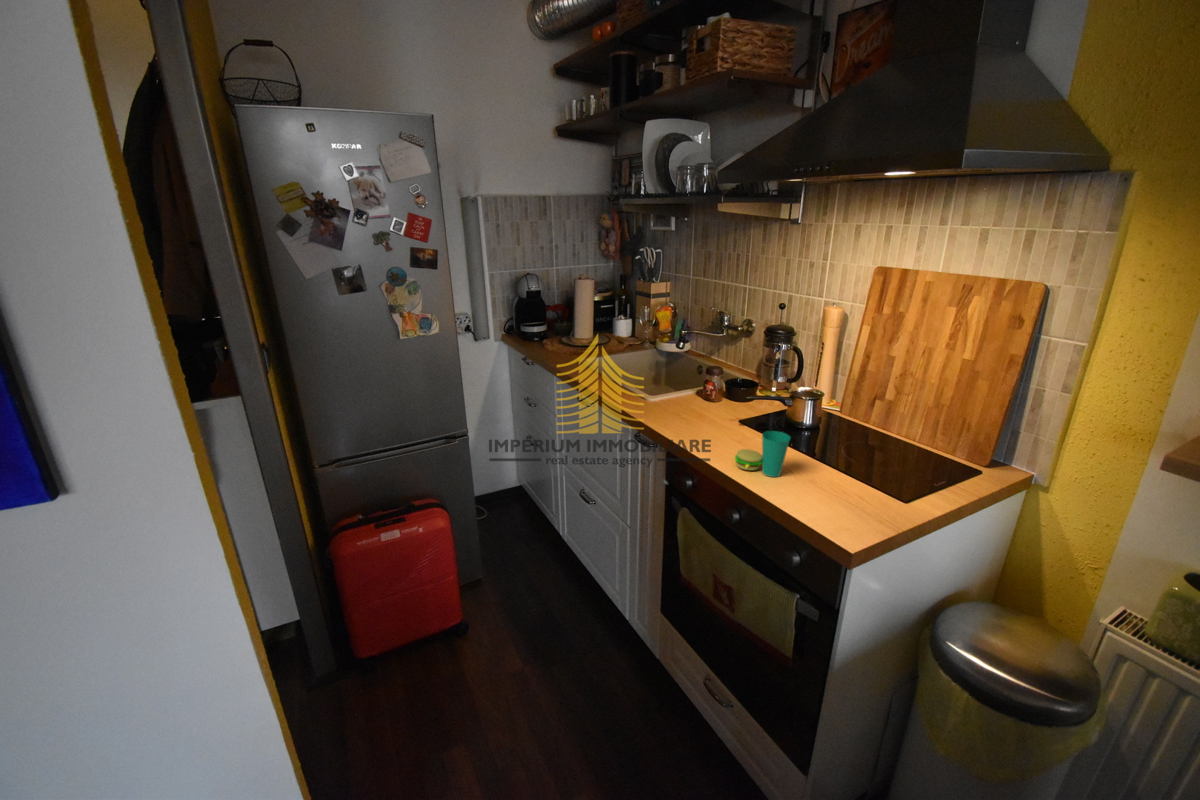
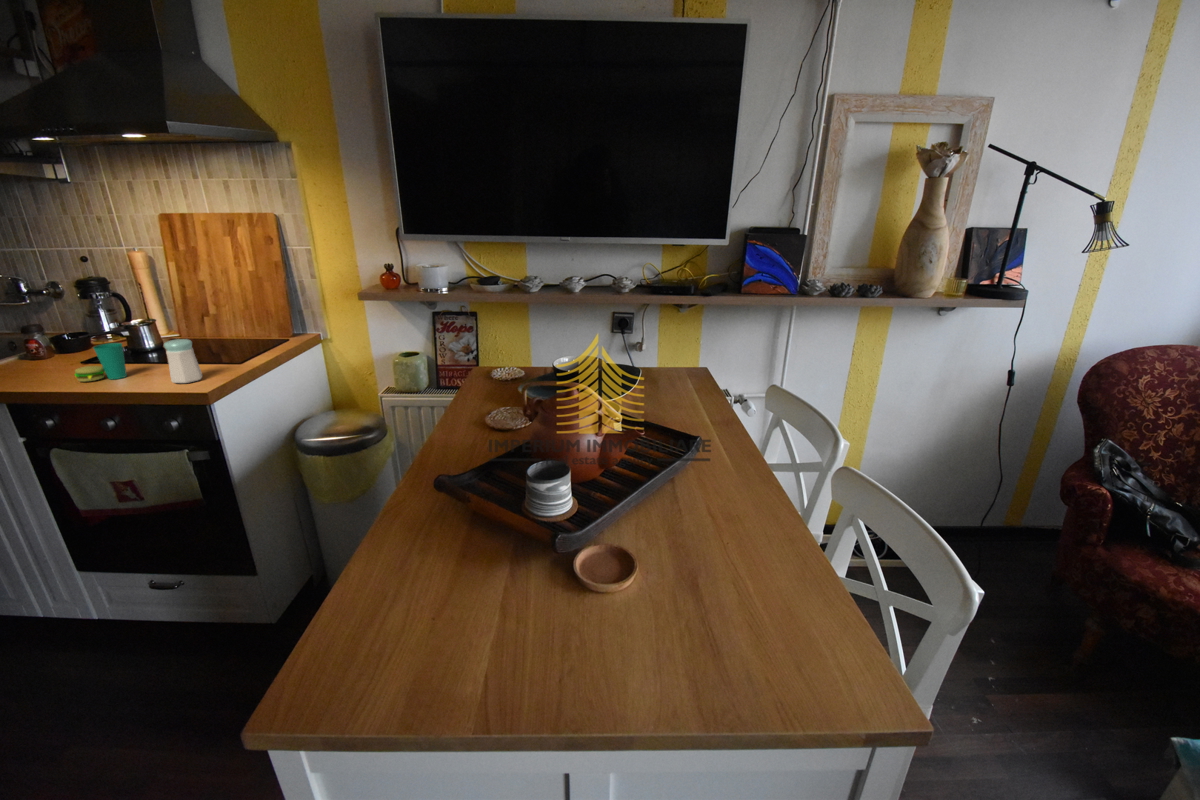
salt shaker: none [828,464,873,528] -> present [164,339,202,383]

